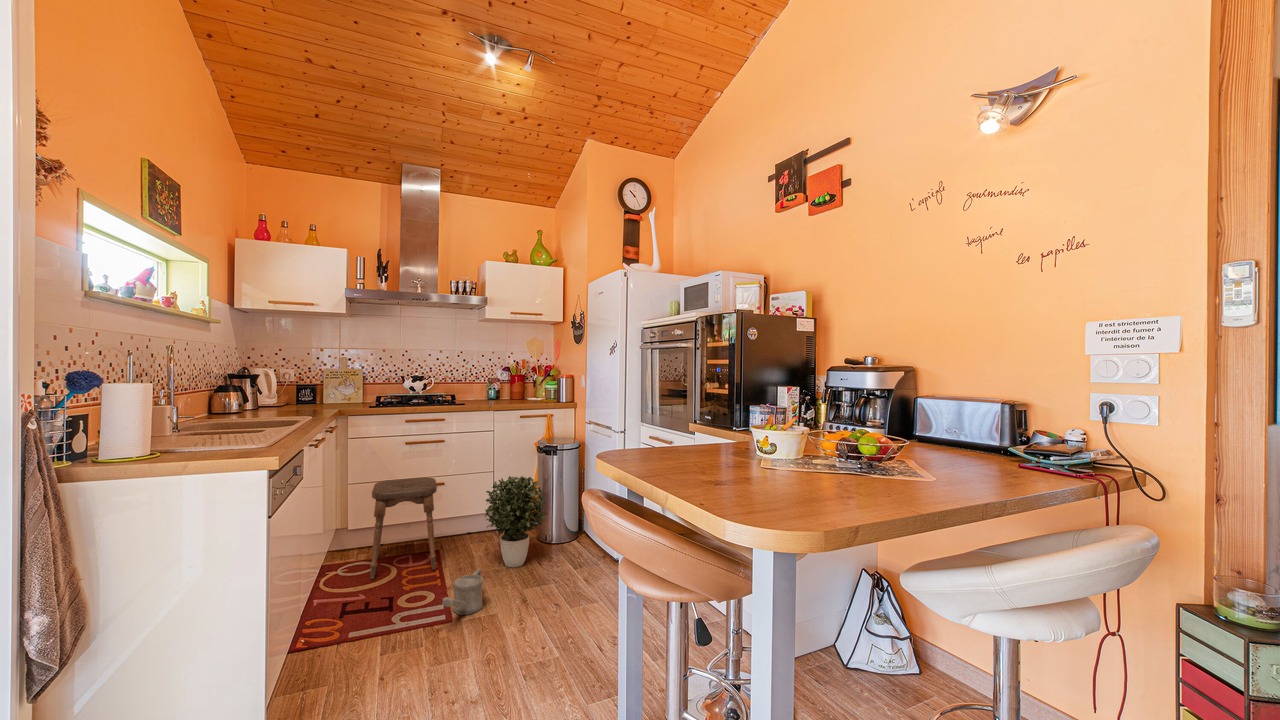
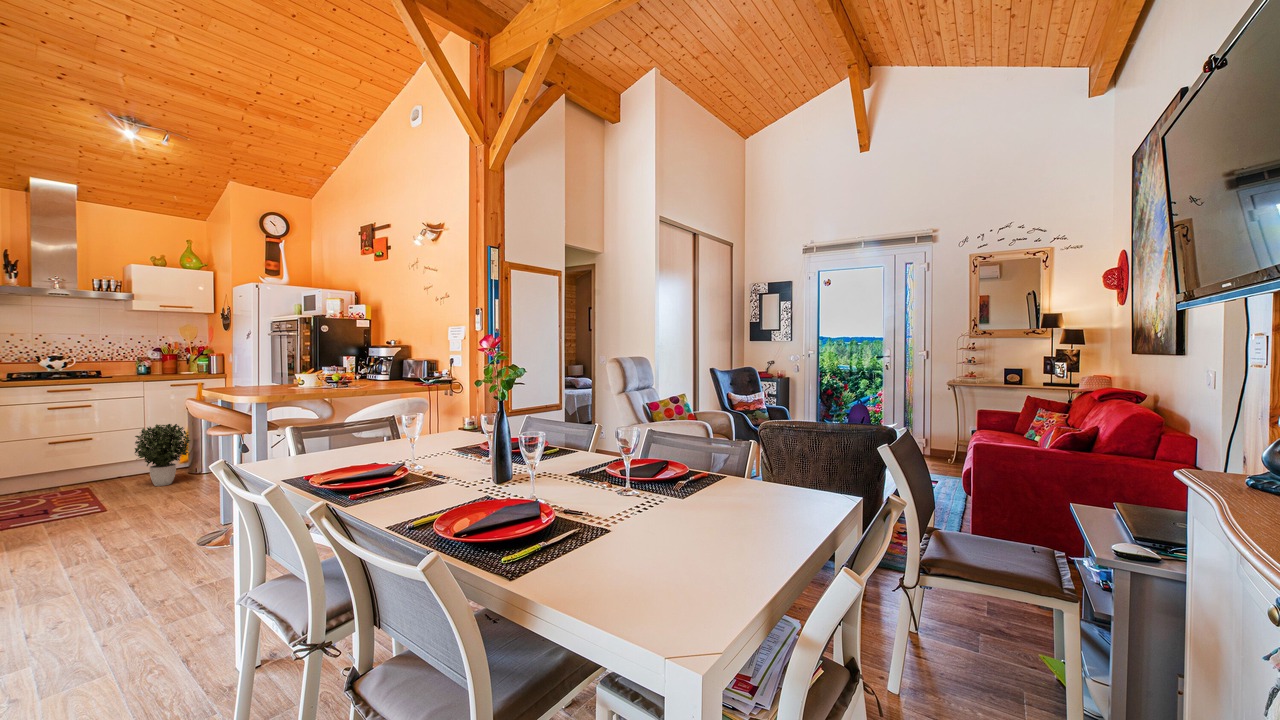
stool: present [370,477,437,579] -> none [20,432,88,503]
watering can: present [443,569,483,615] -> none [98,481,133,506]

